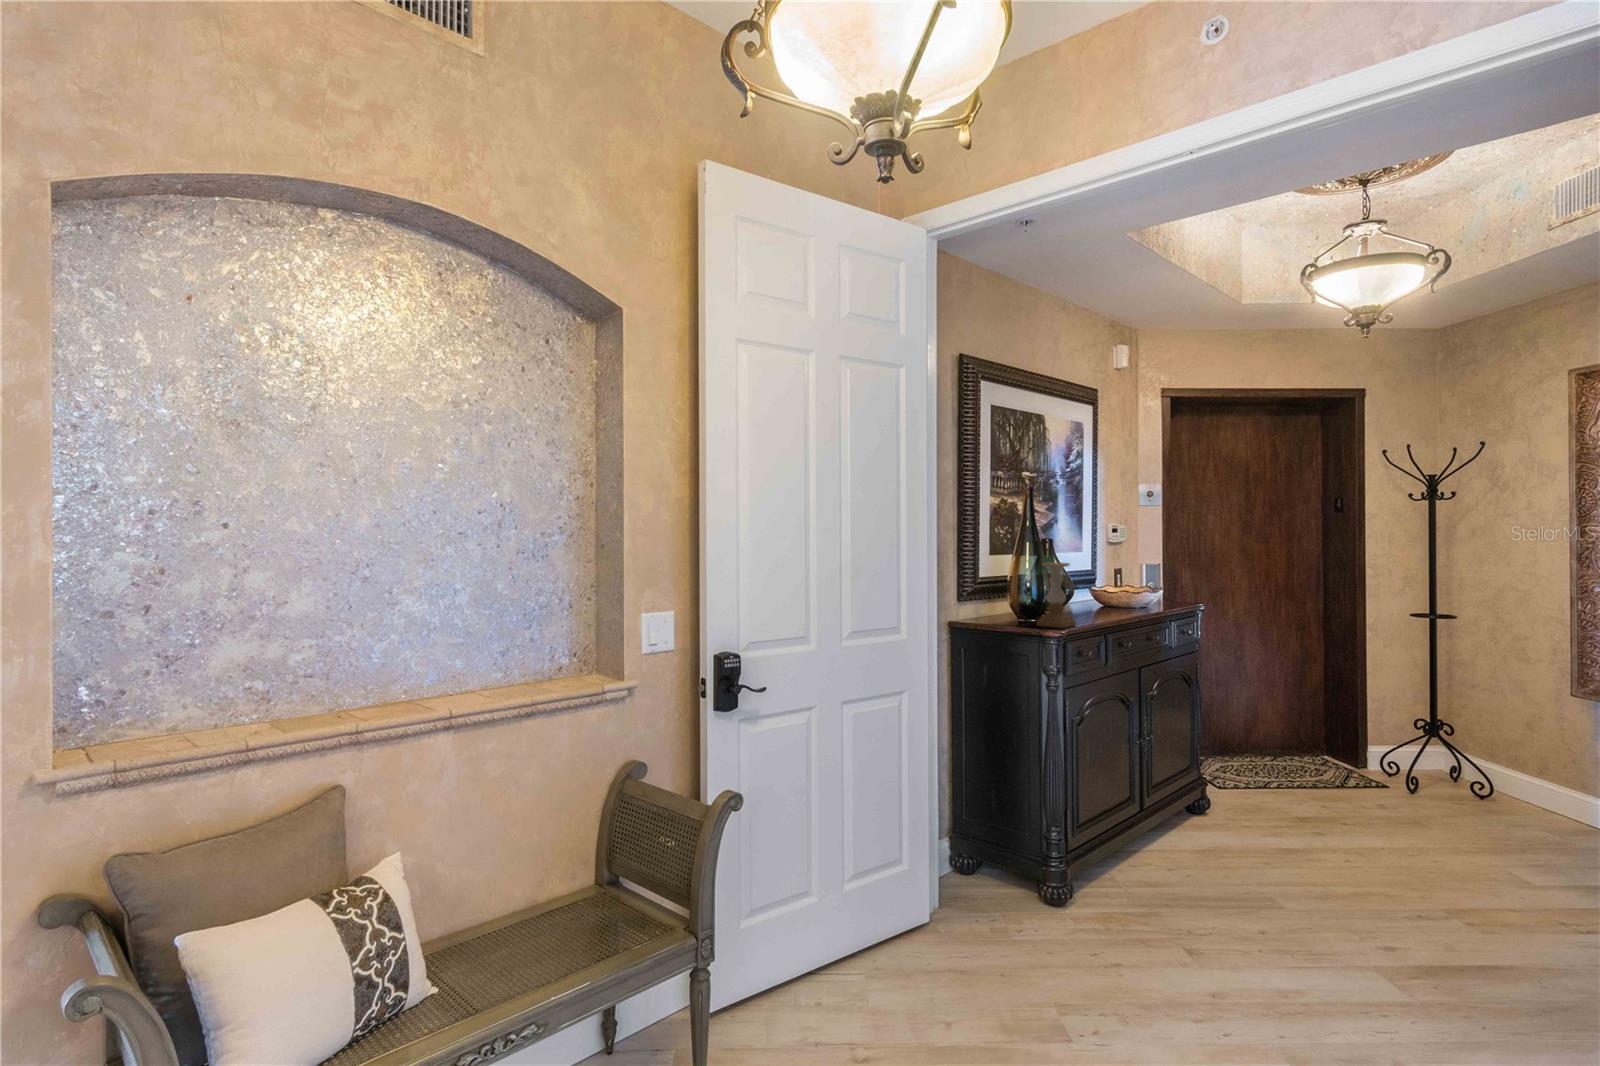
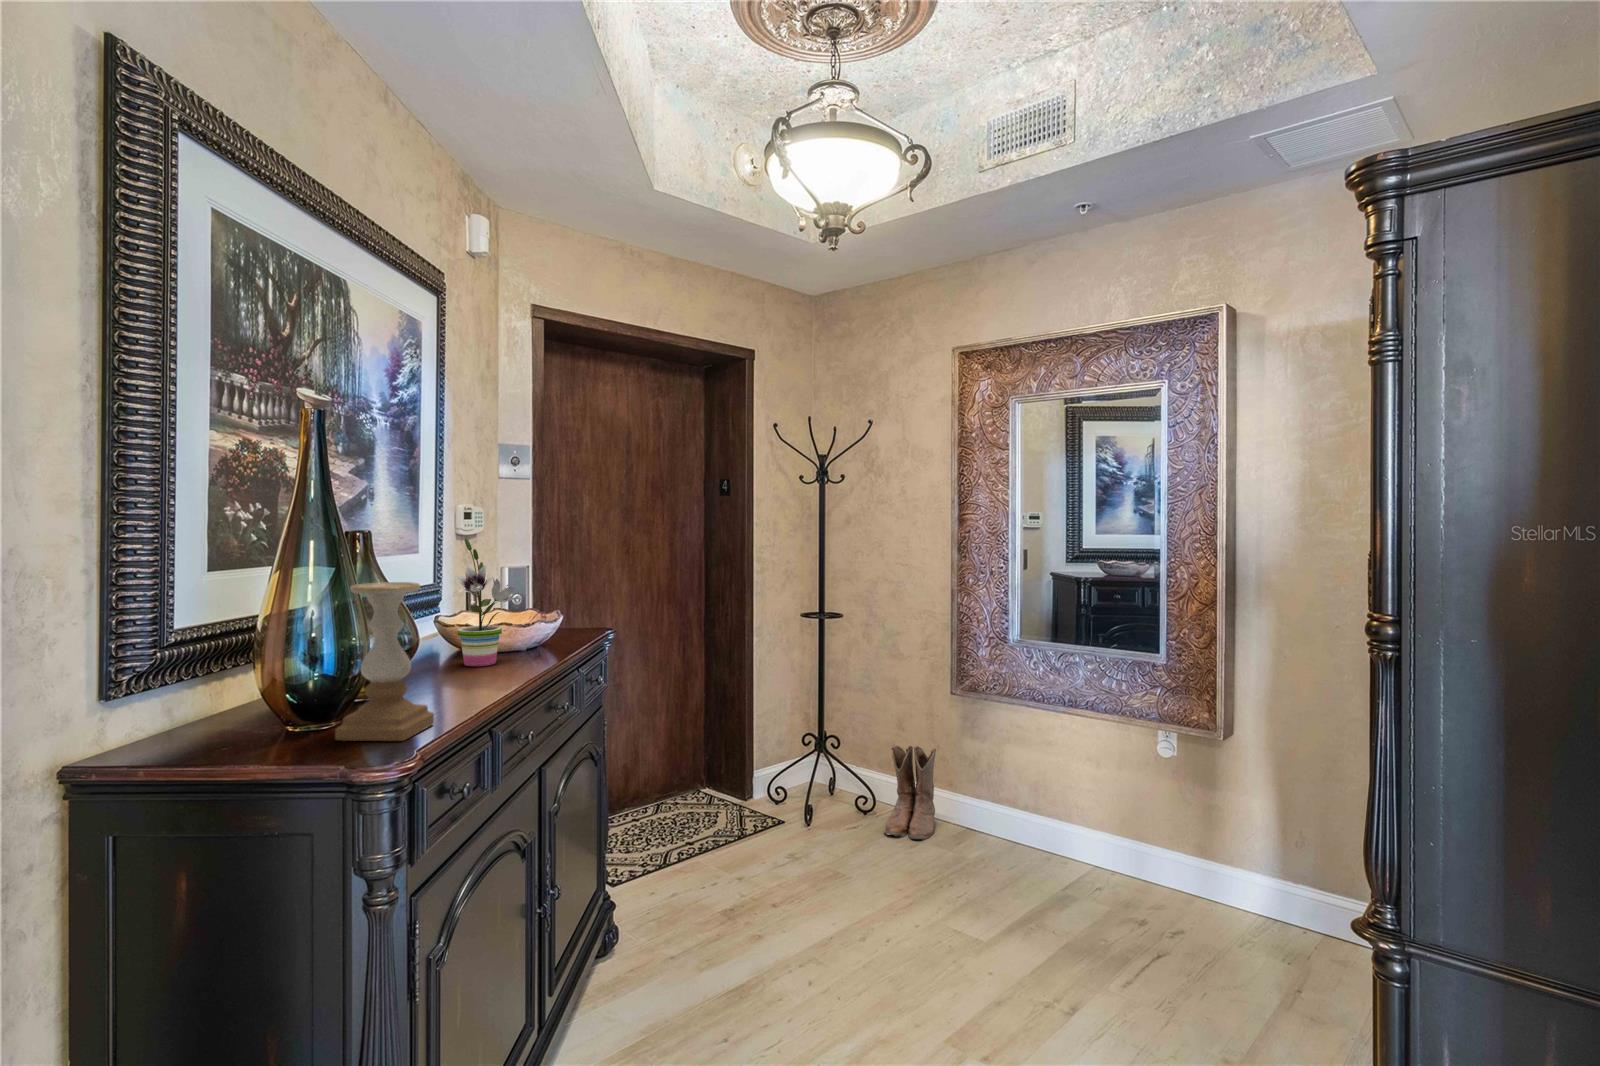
potted plant: none [1094,544,1133,613] -> present [454,538,521,666]
boots: none [1486,739,1560,827] -> present [885,745,936,840]

